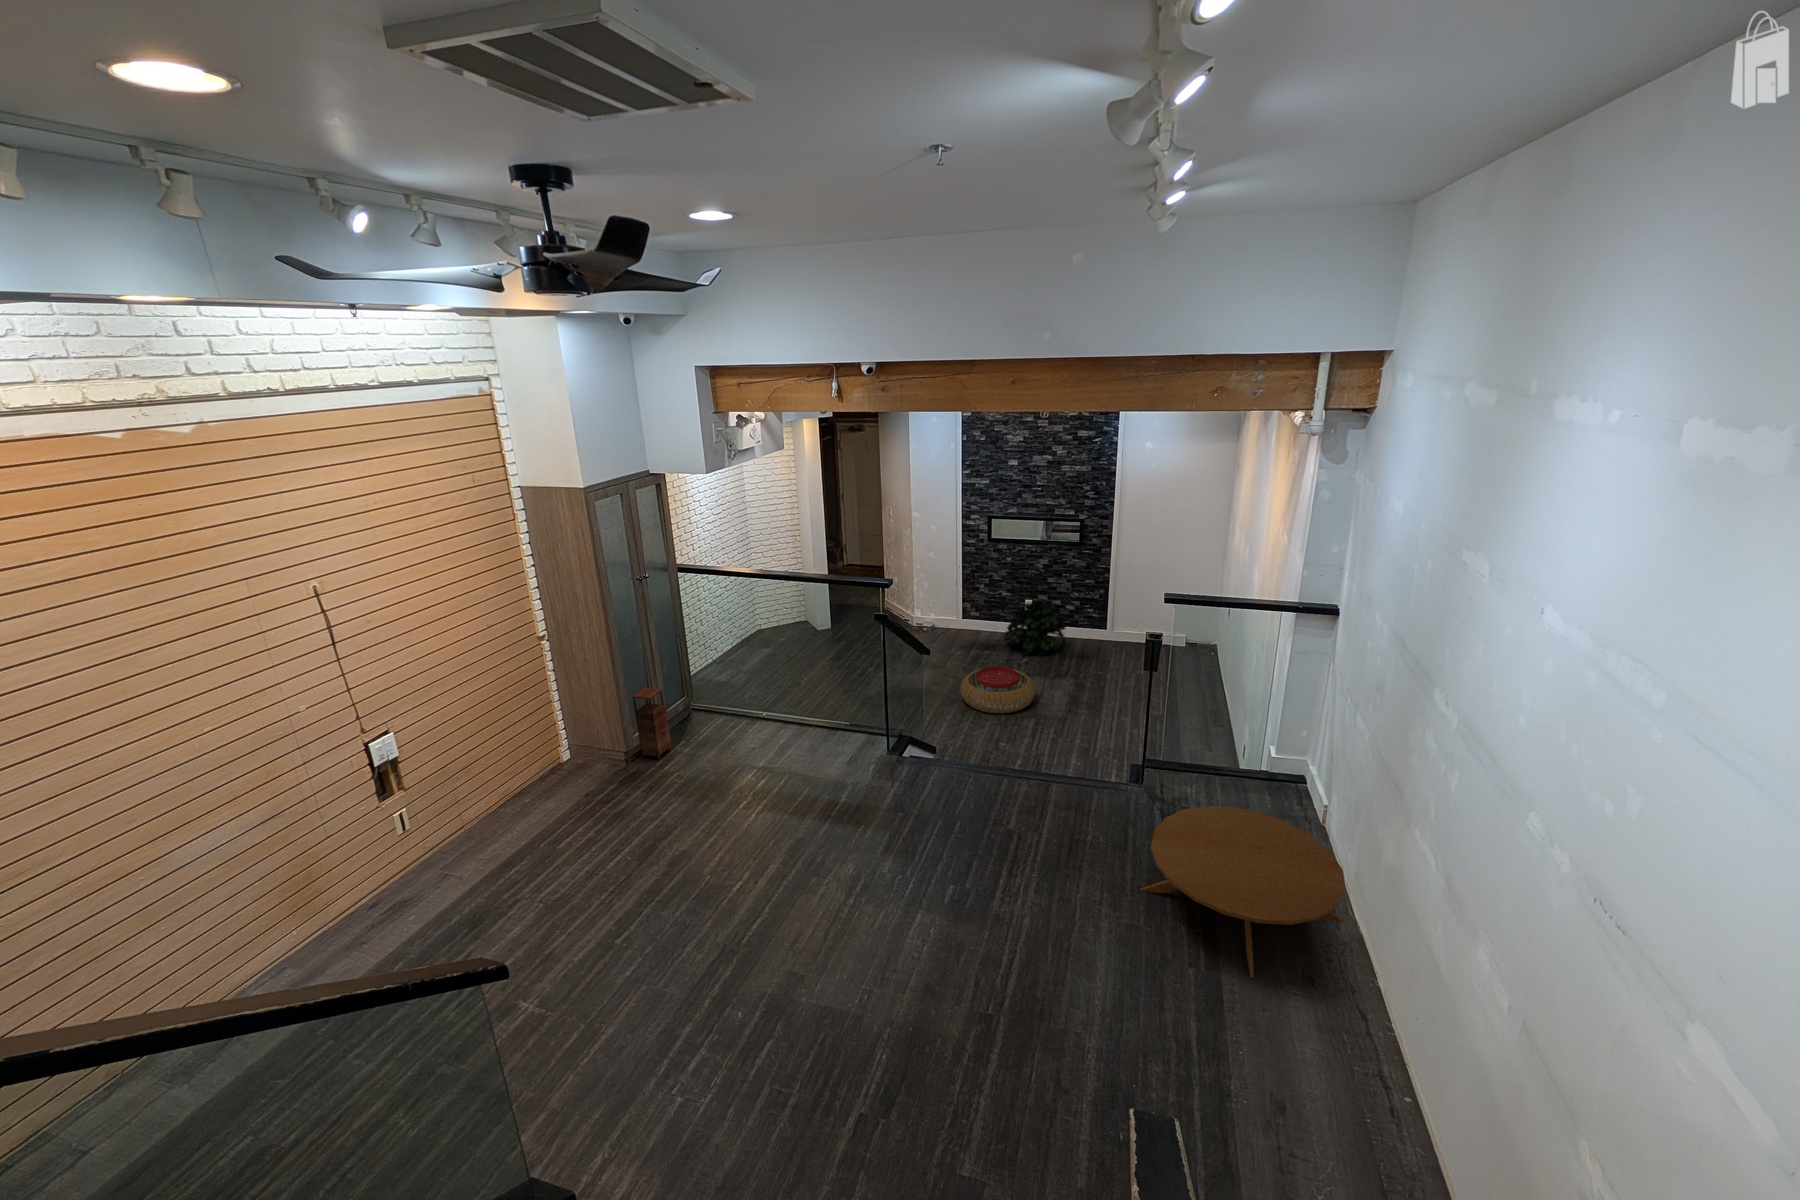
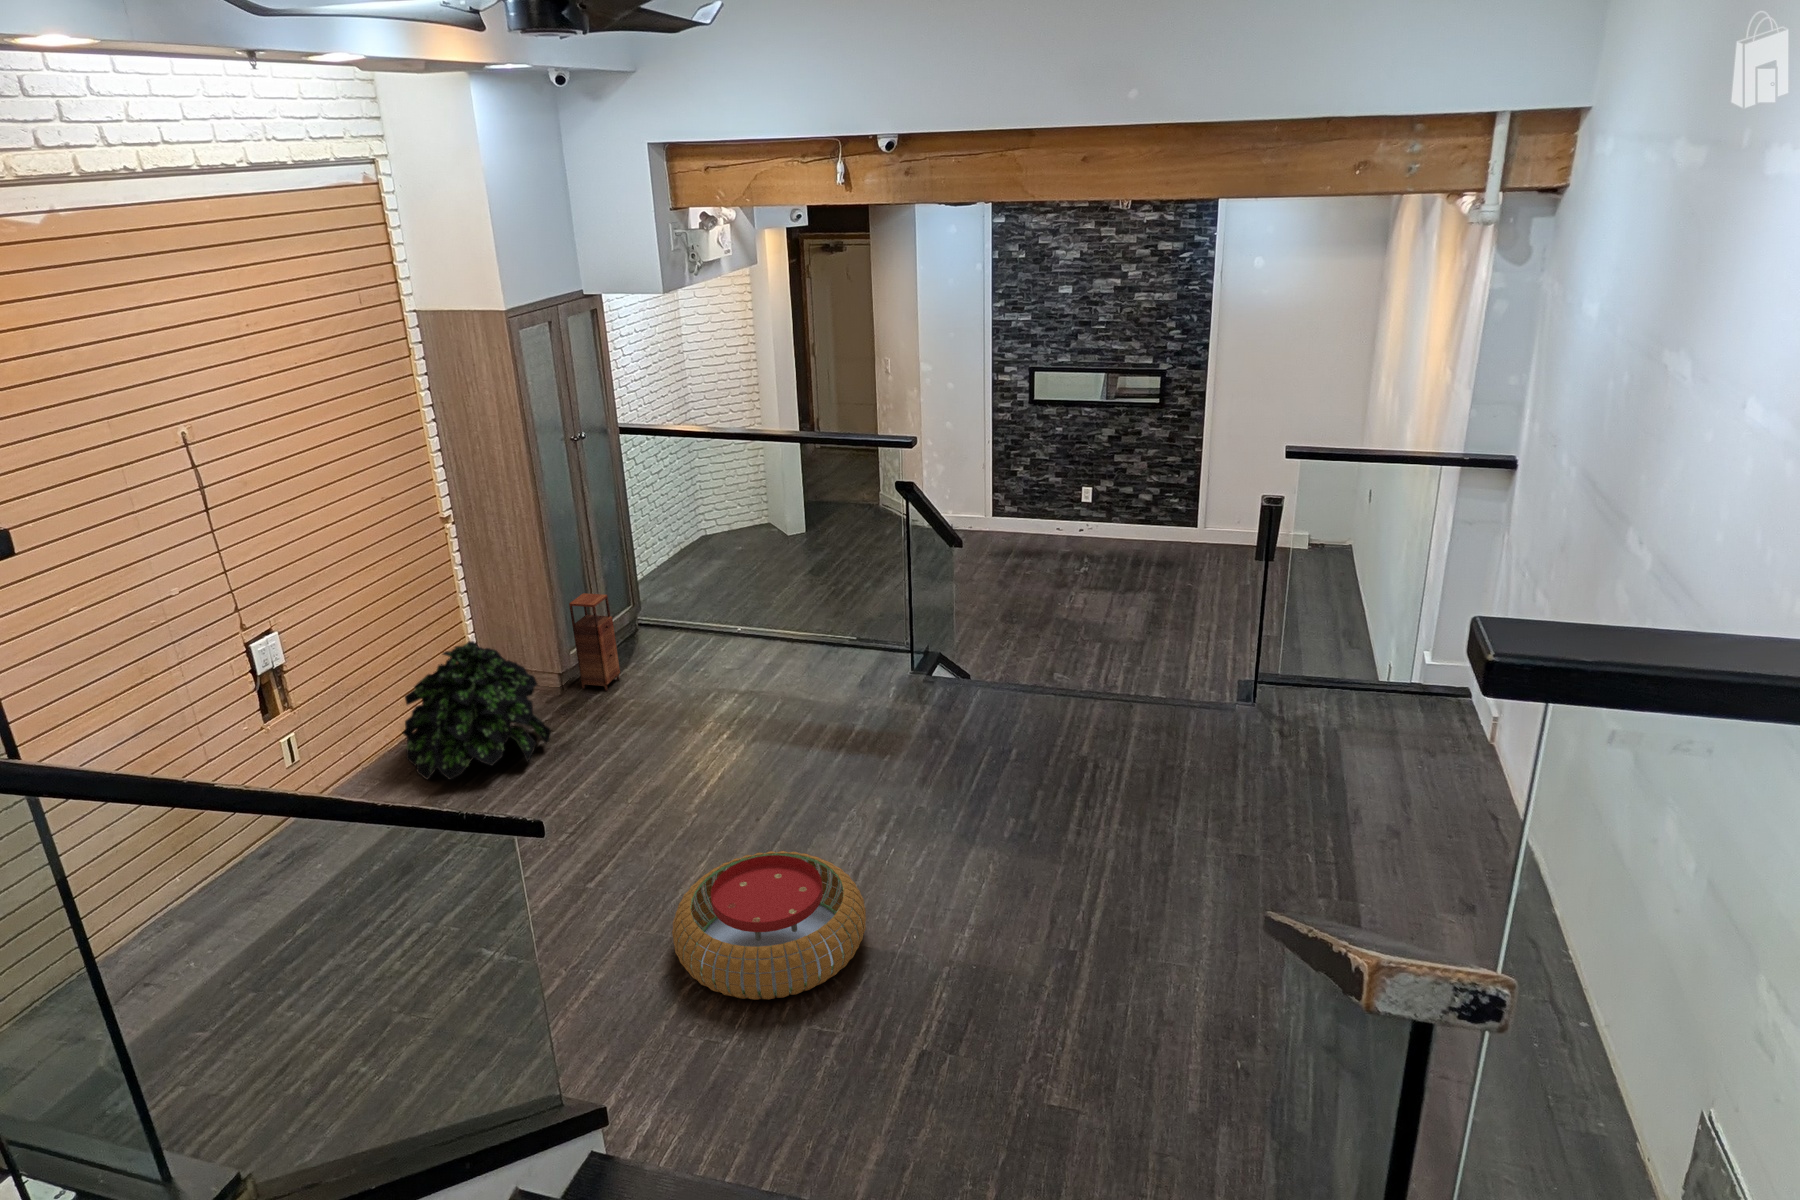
potted plant: present [1004,599,1066,655] -> present [403,641,551,780]
pouf: present [960,667,1035,714] -> present [672,851,866,1000]
coffee table: present [1140,806,1346,978] -> none [1260,712,1517,899]

